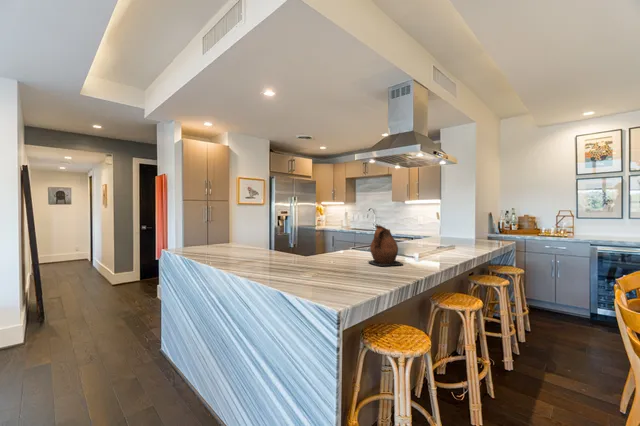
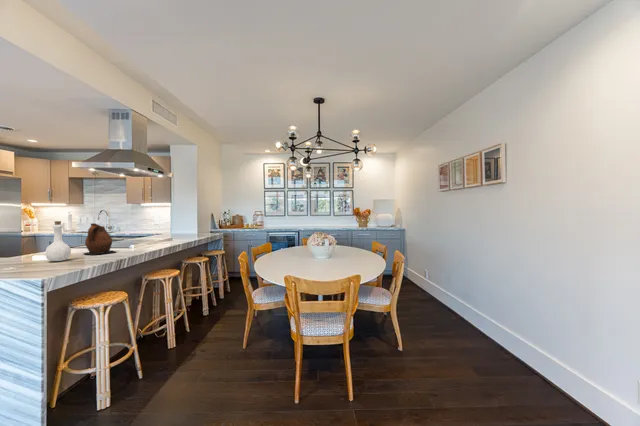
bottle: none [336,222,359,272] -> present [45,221,71,261]

